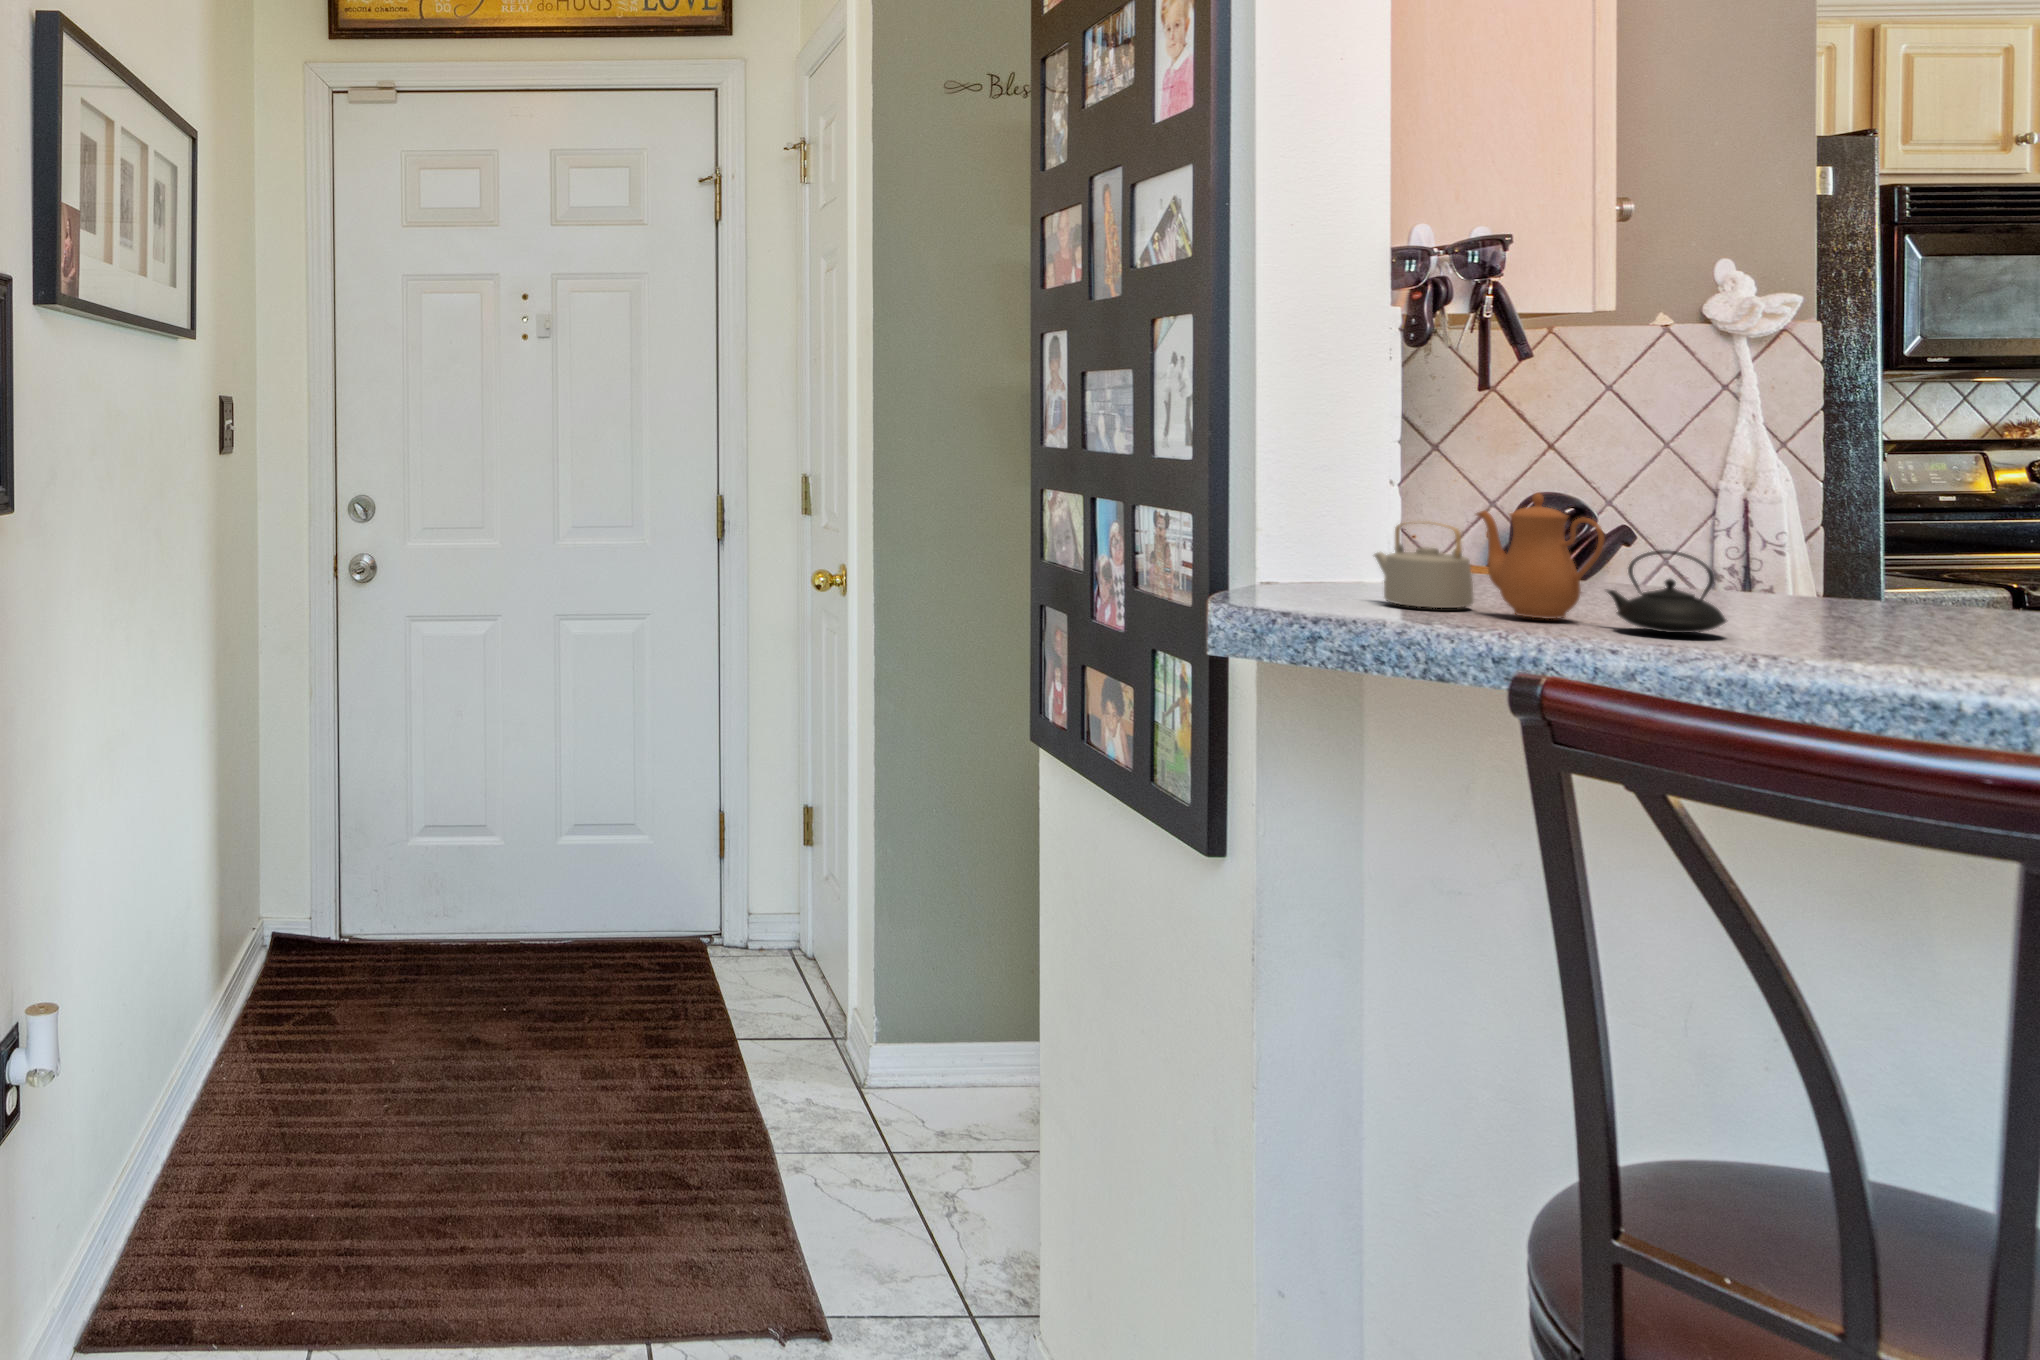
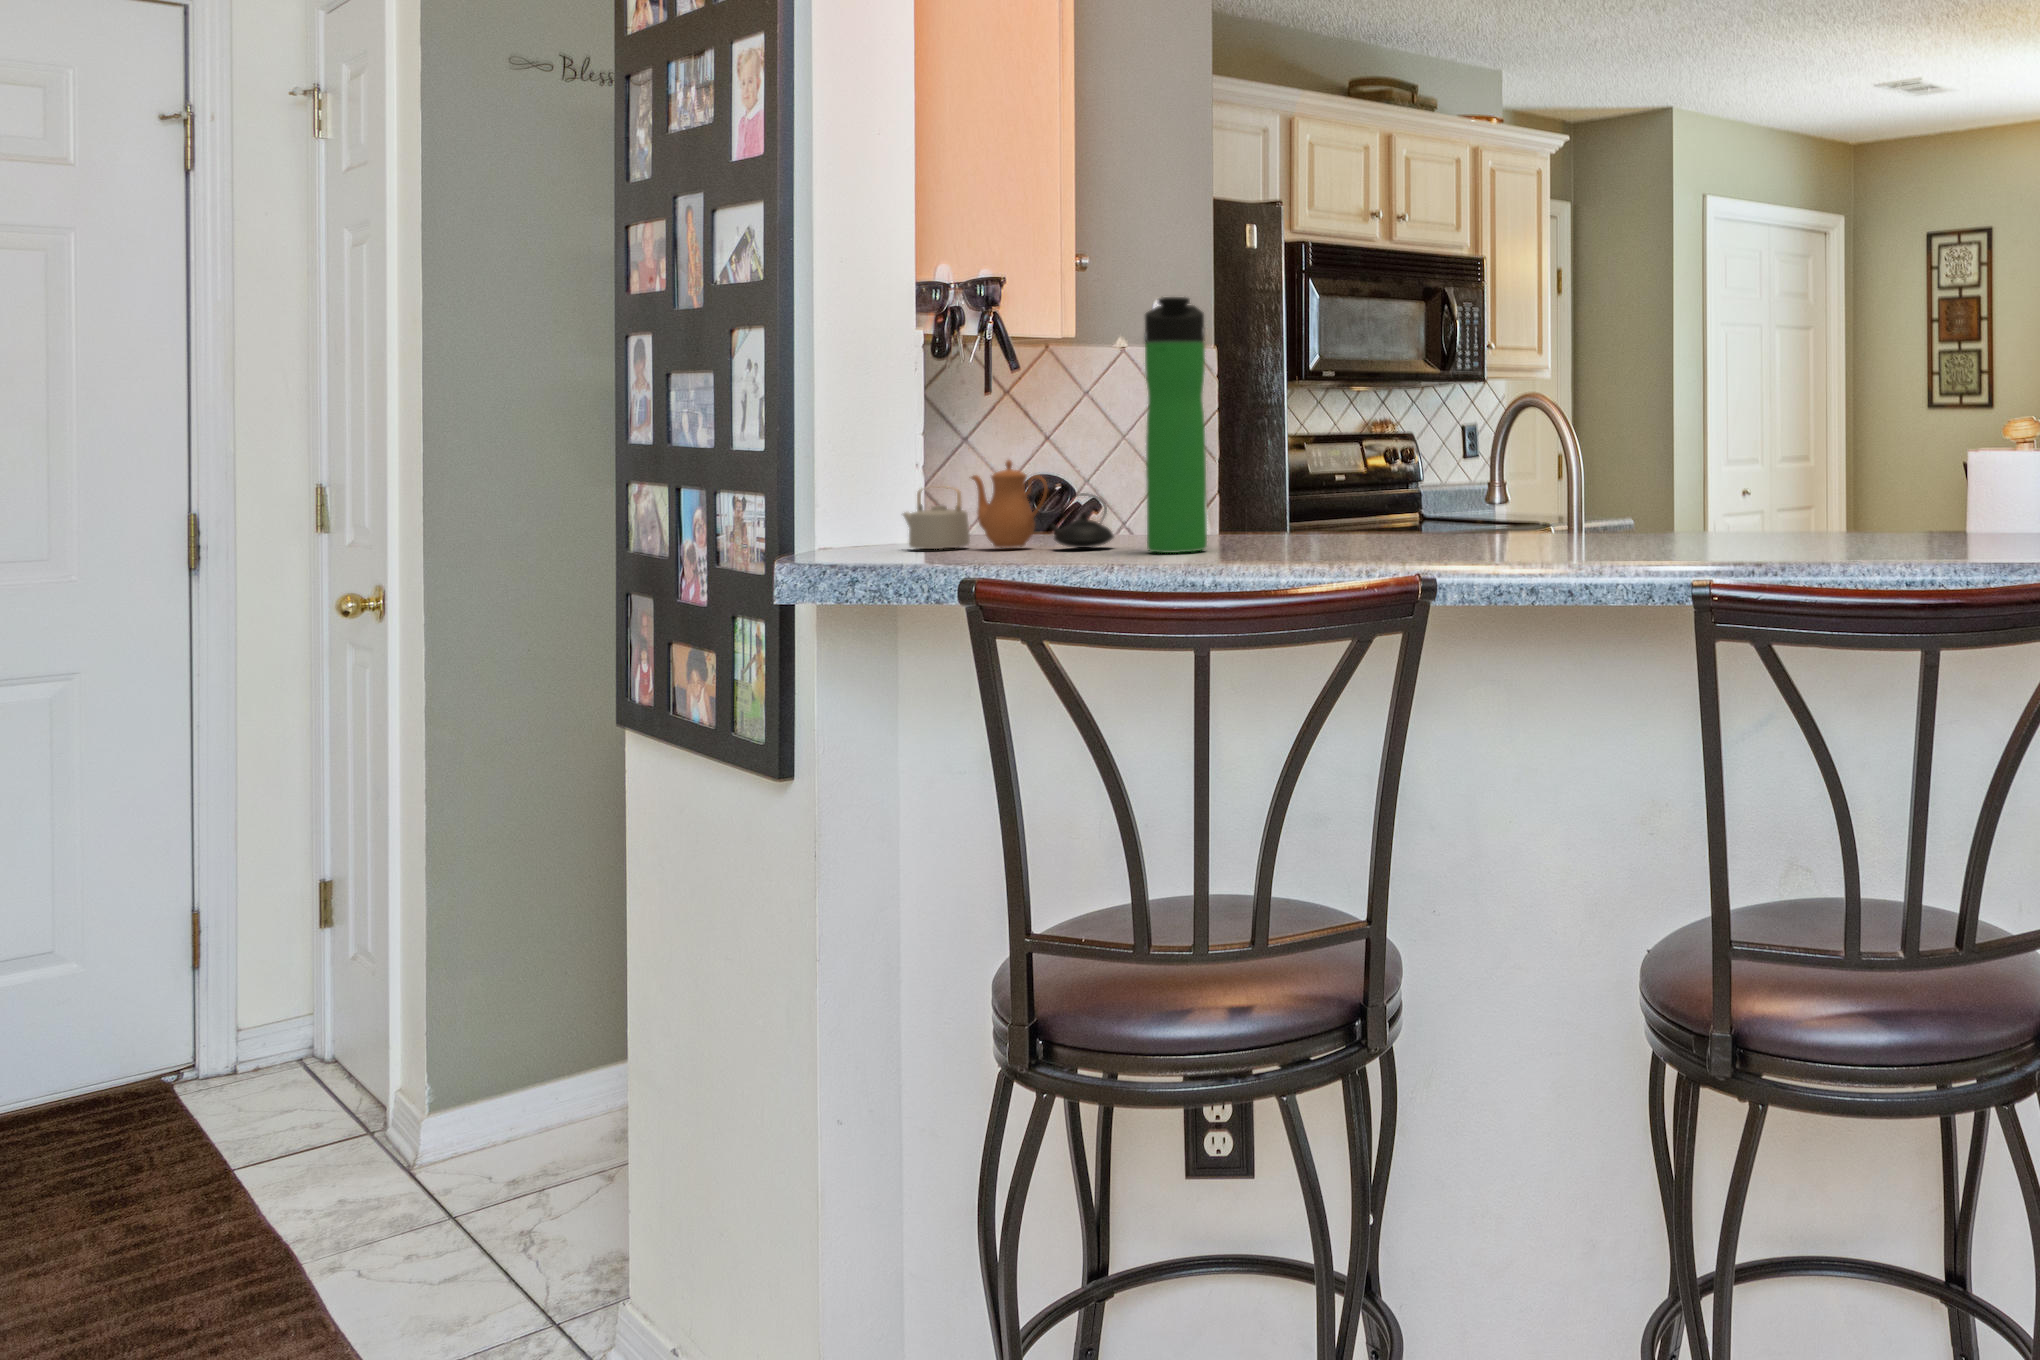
bottle: none [1799,248,1930,669] -> present [1145,297,1207,553]

